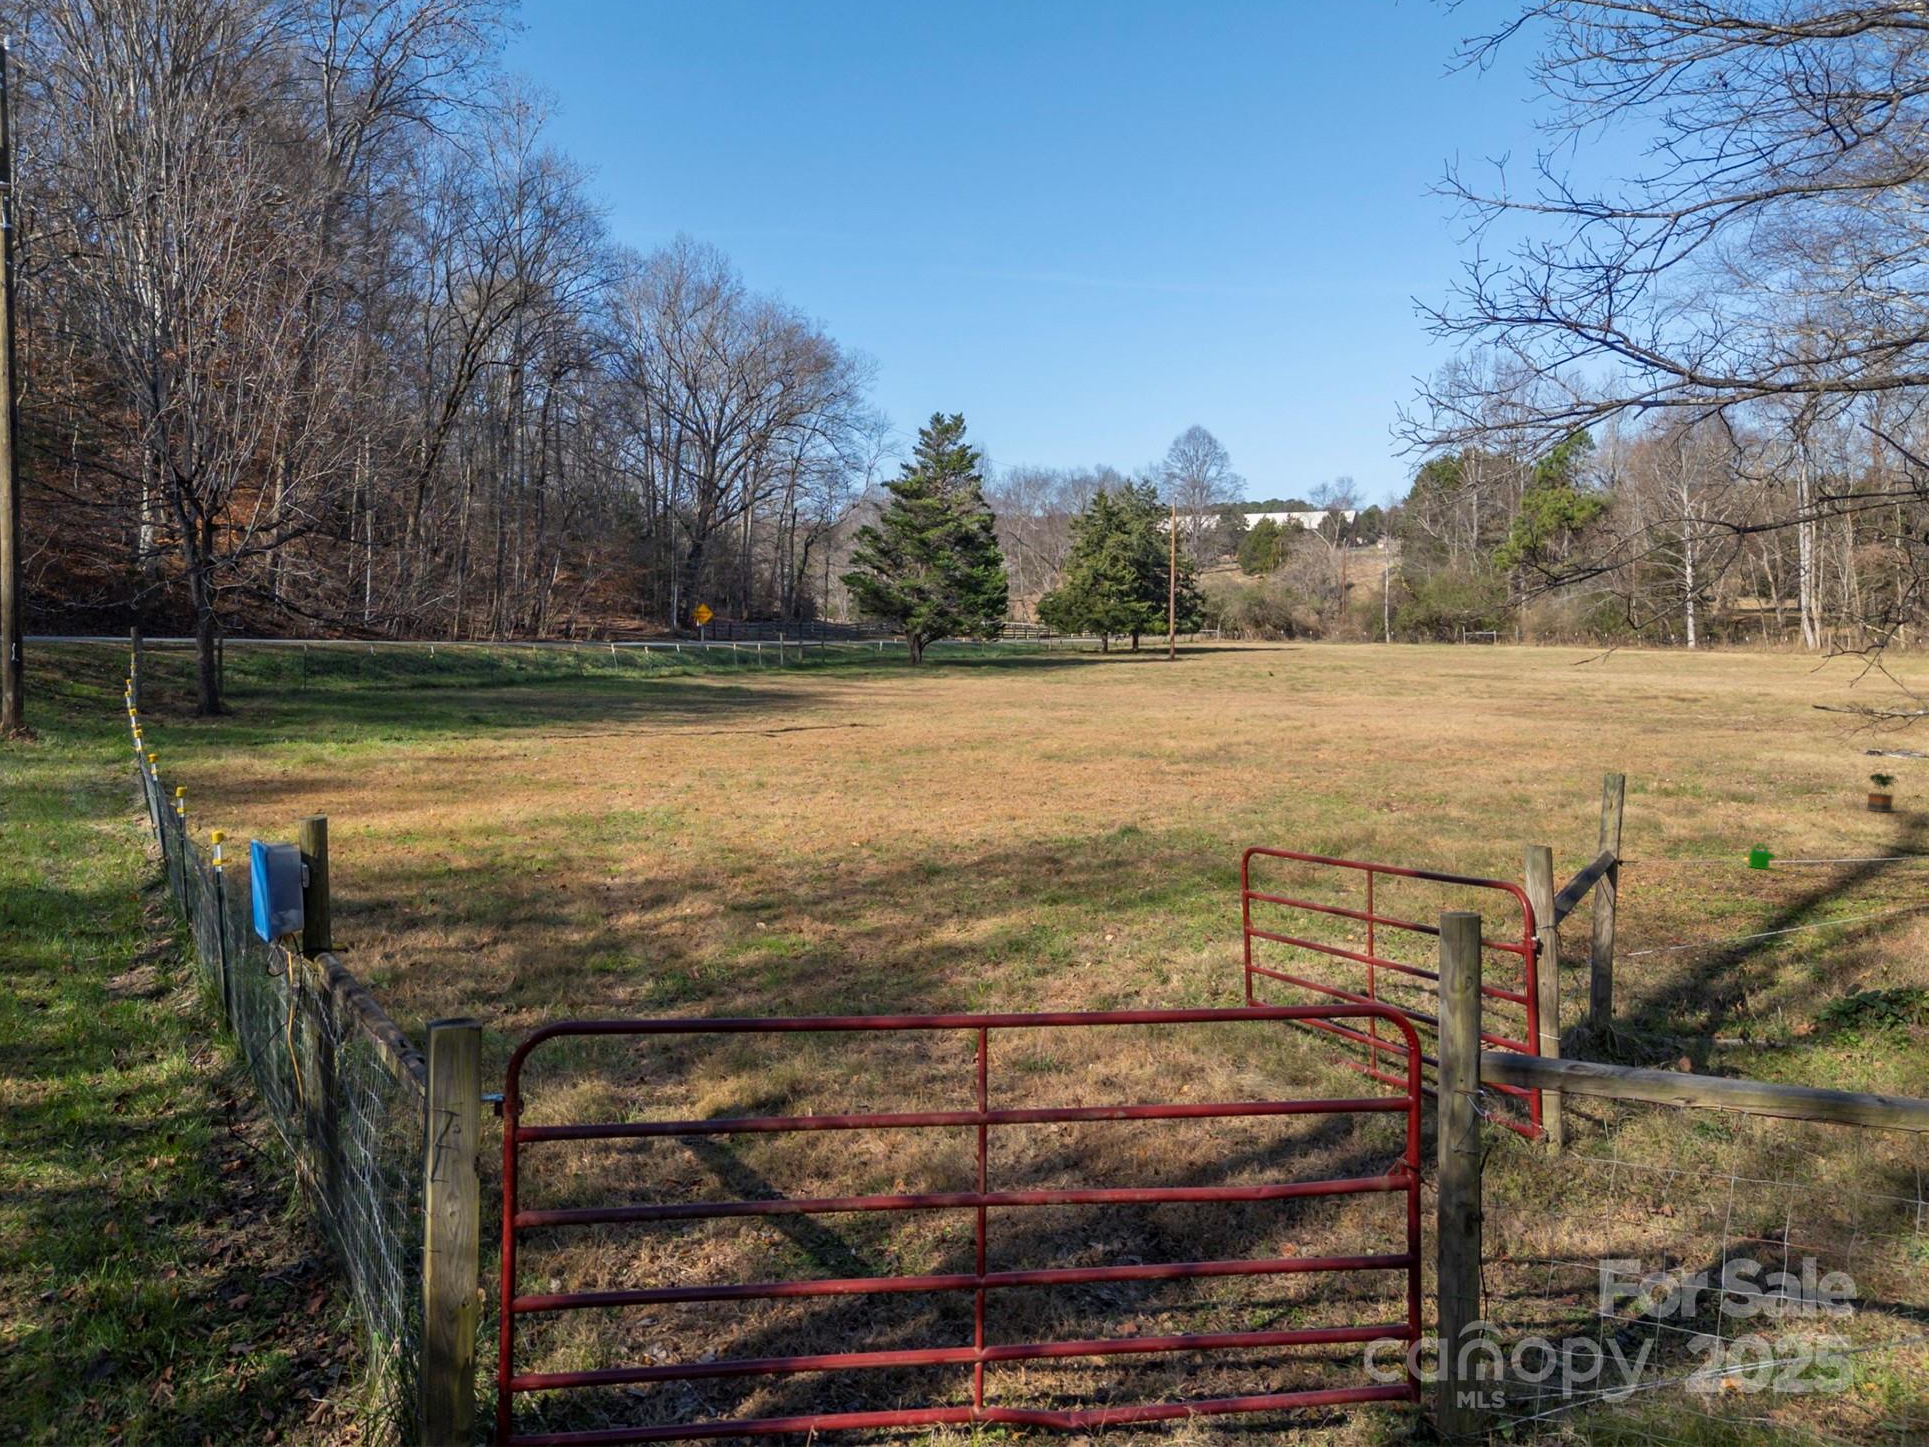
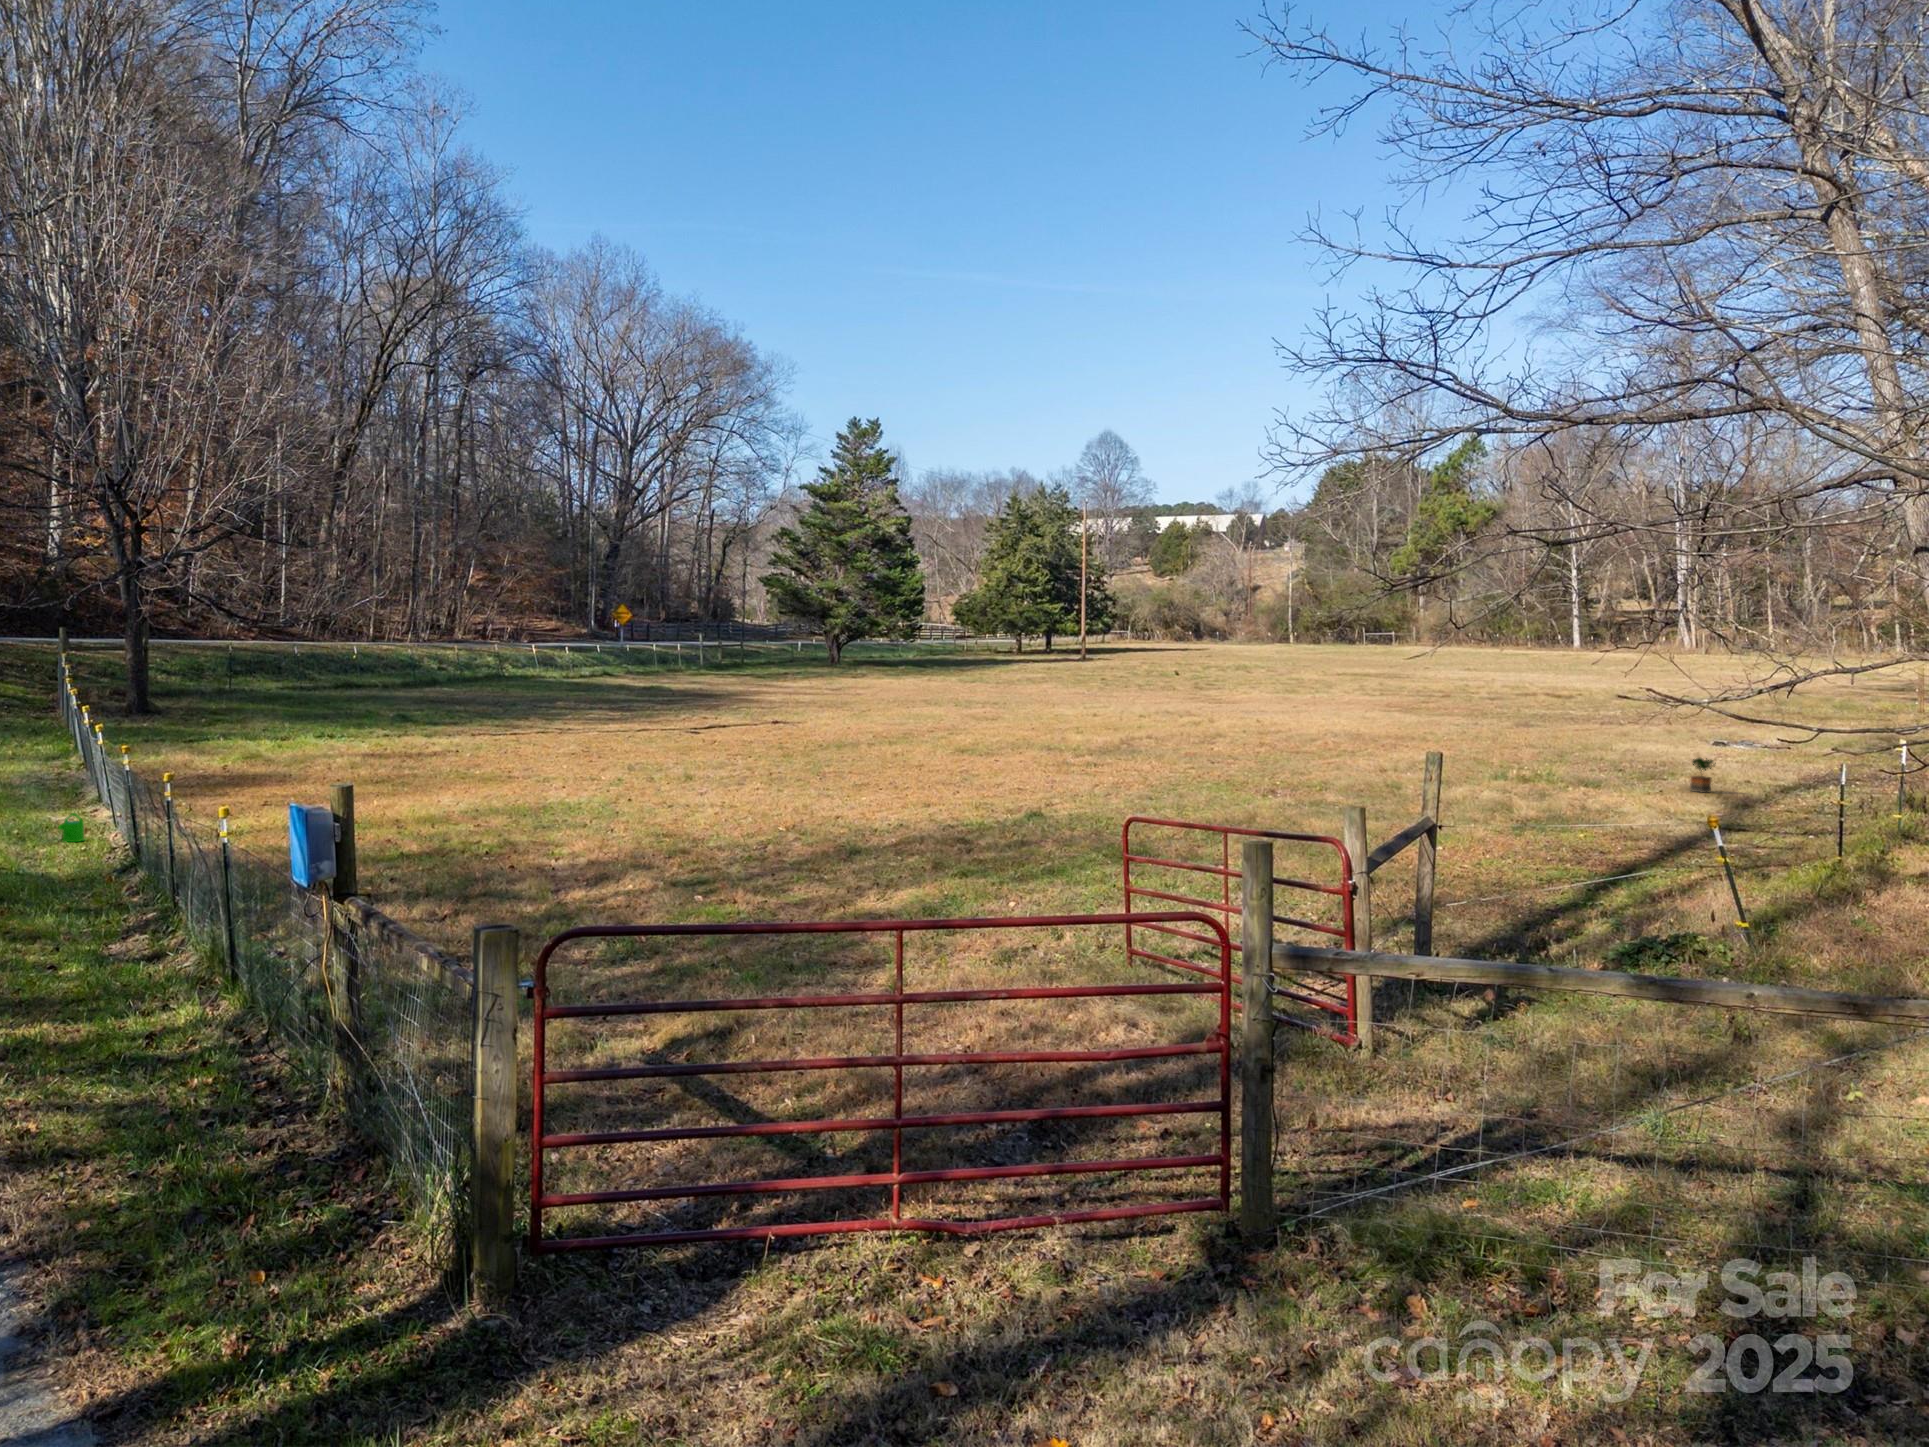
watering can: present [1748,843,1775,869] -> present [58,813,85,842]

